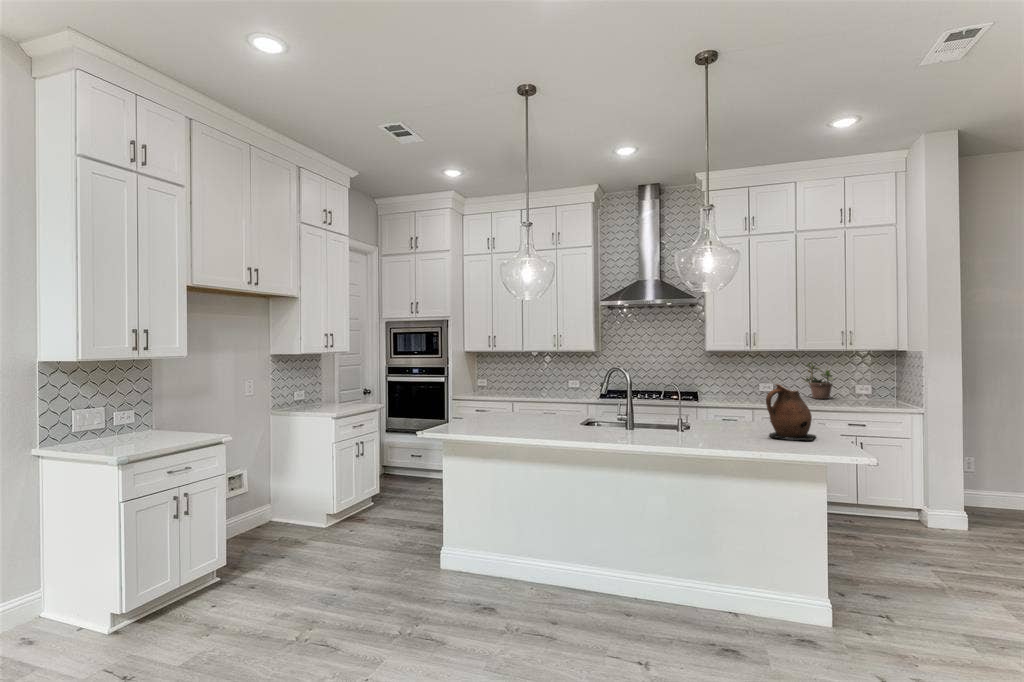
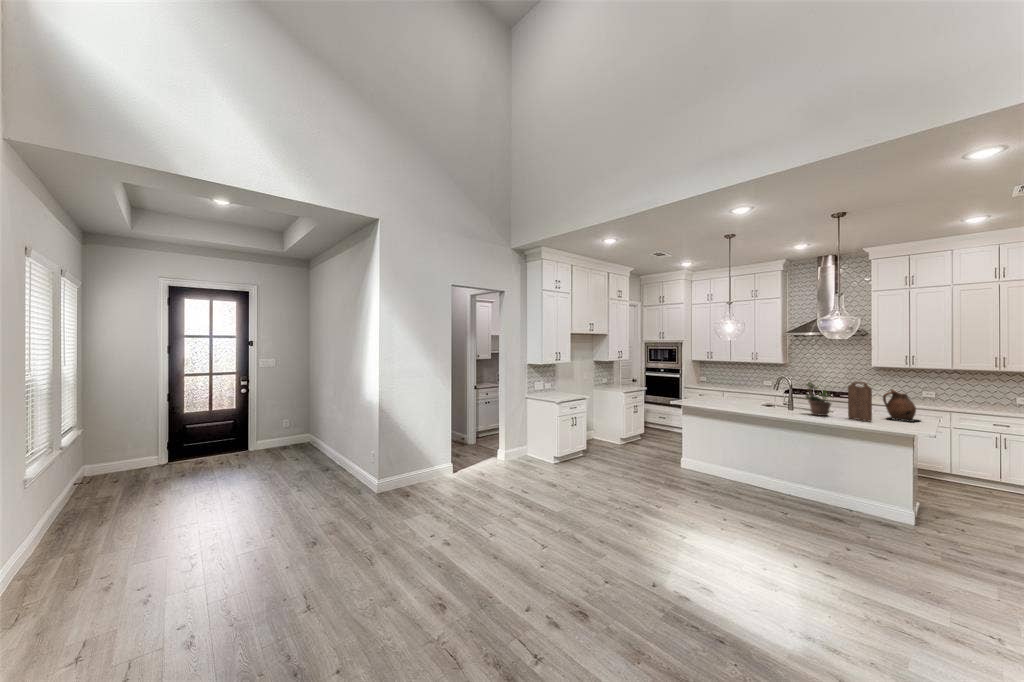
potted plant: present [804,363,833,399] -> present [806,382,831,416]
cutting board: none [723,373,765,448] -> present [848,381,872,421]

